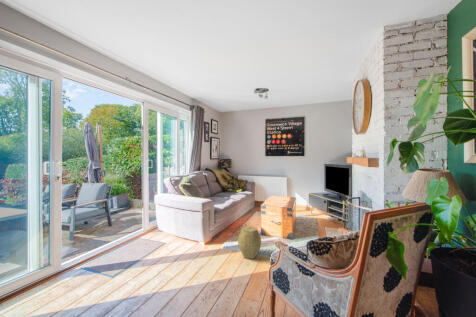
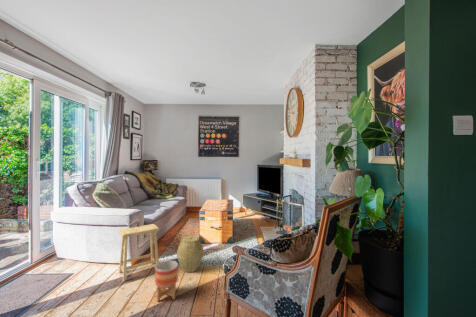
footstool: none [194,212,224,257] -> present [119,224,159,282]
planter: none [216,245,235,280] -> present [155,260,178,301]

